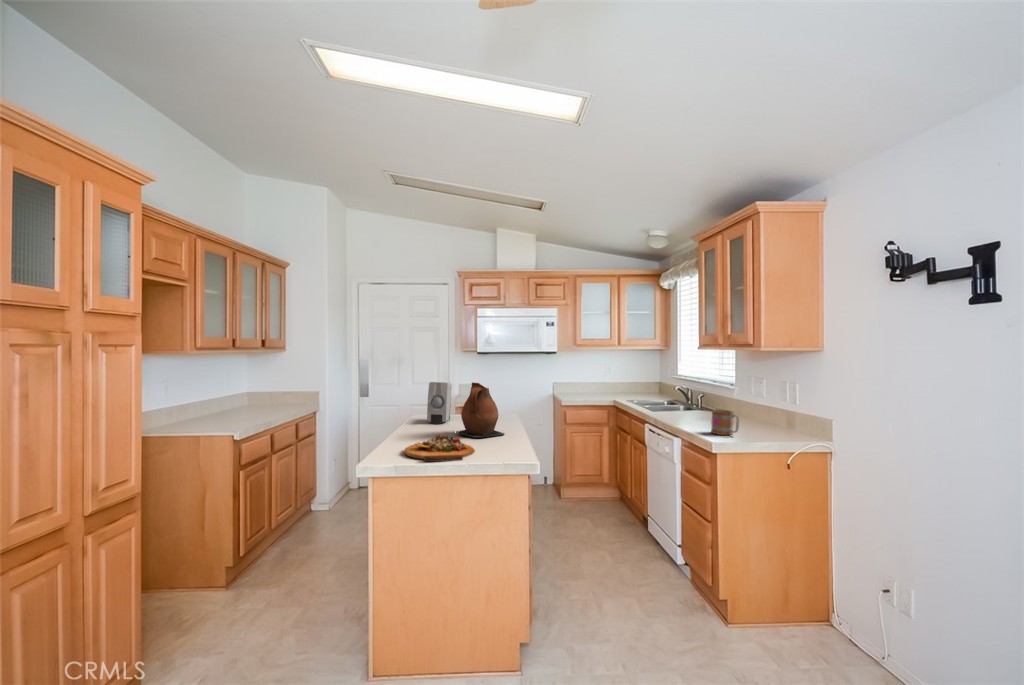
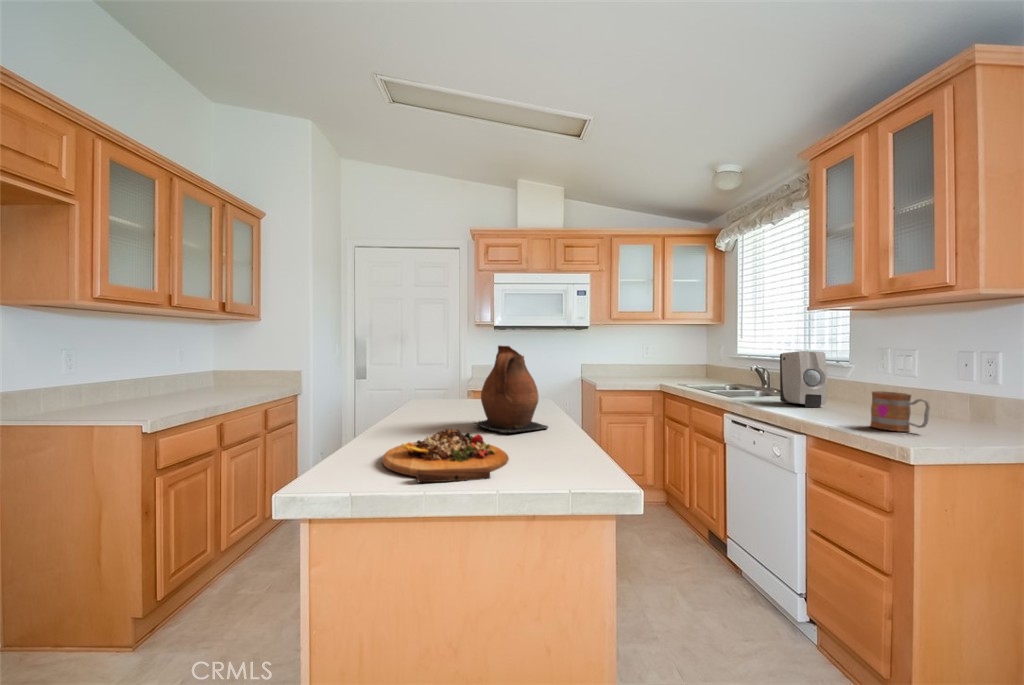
soap dispenser: present [427,382,452,424] -> present [780,351,827,407]

